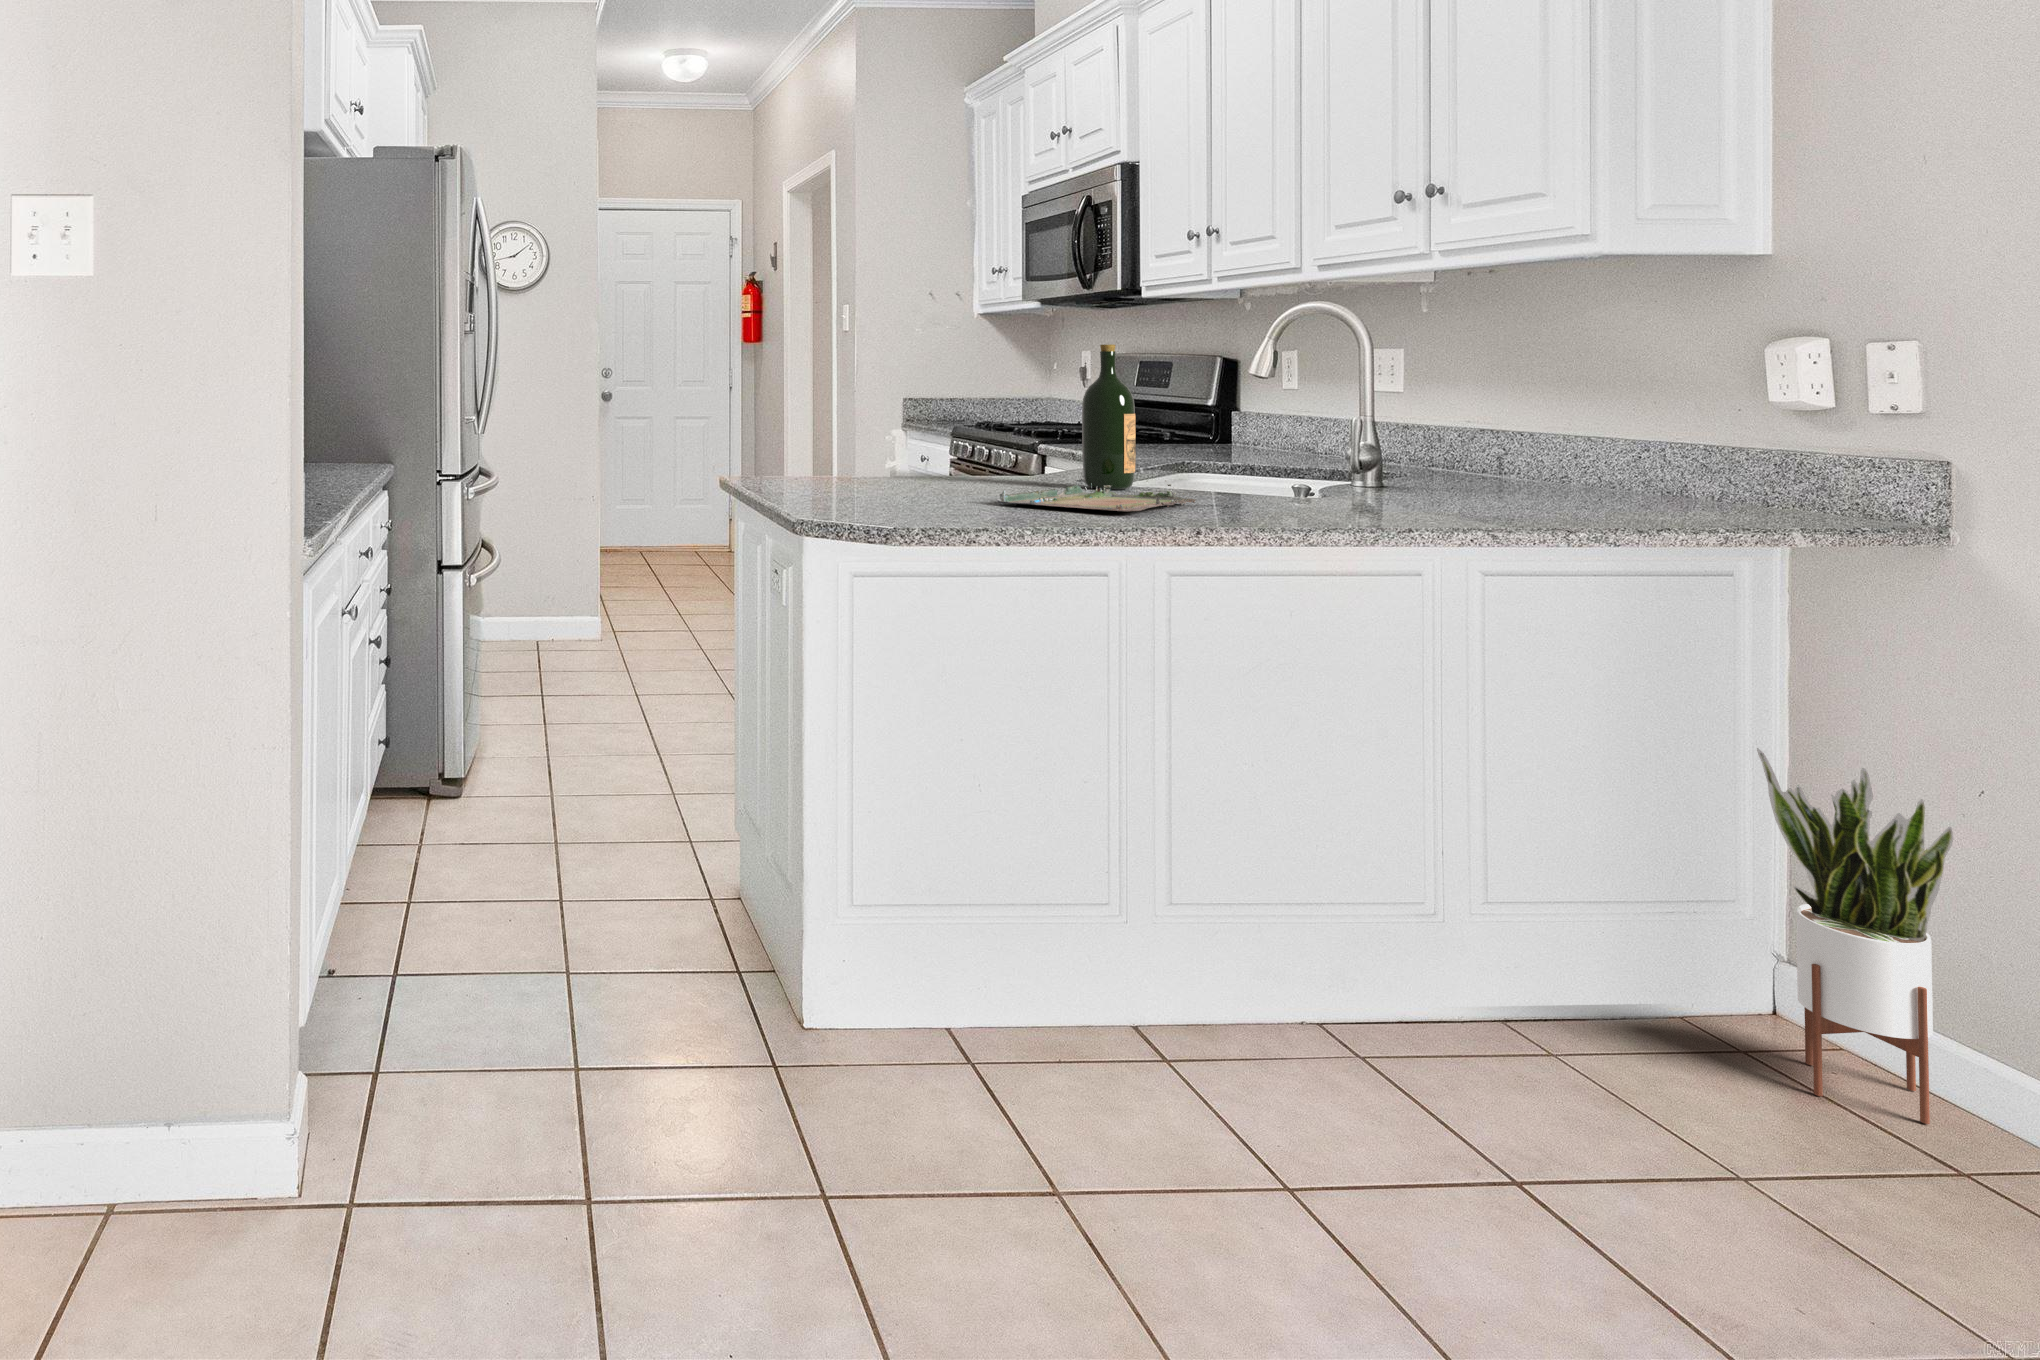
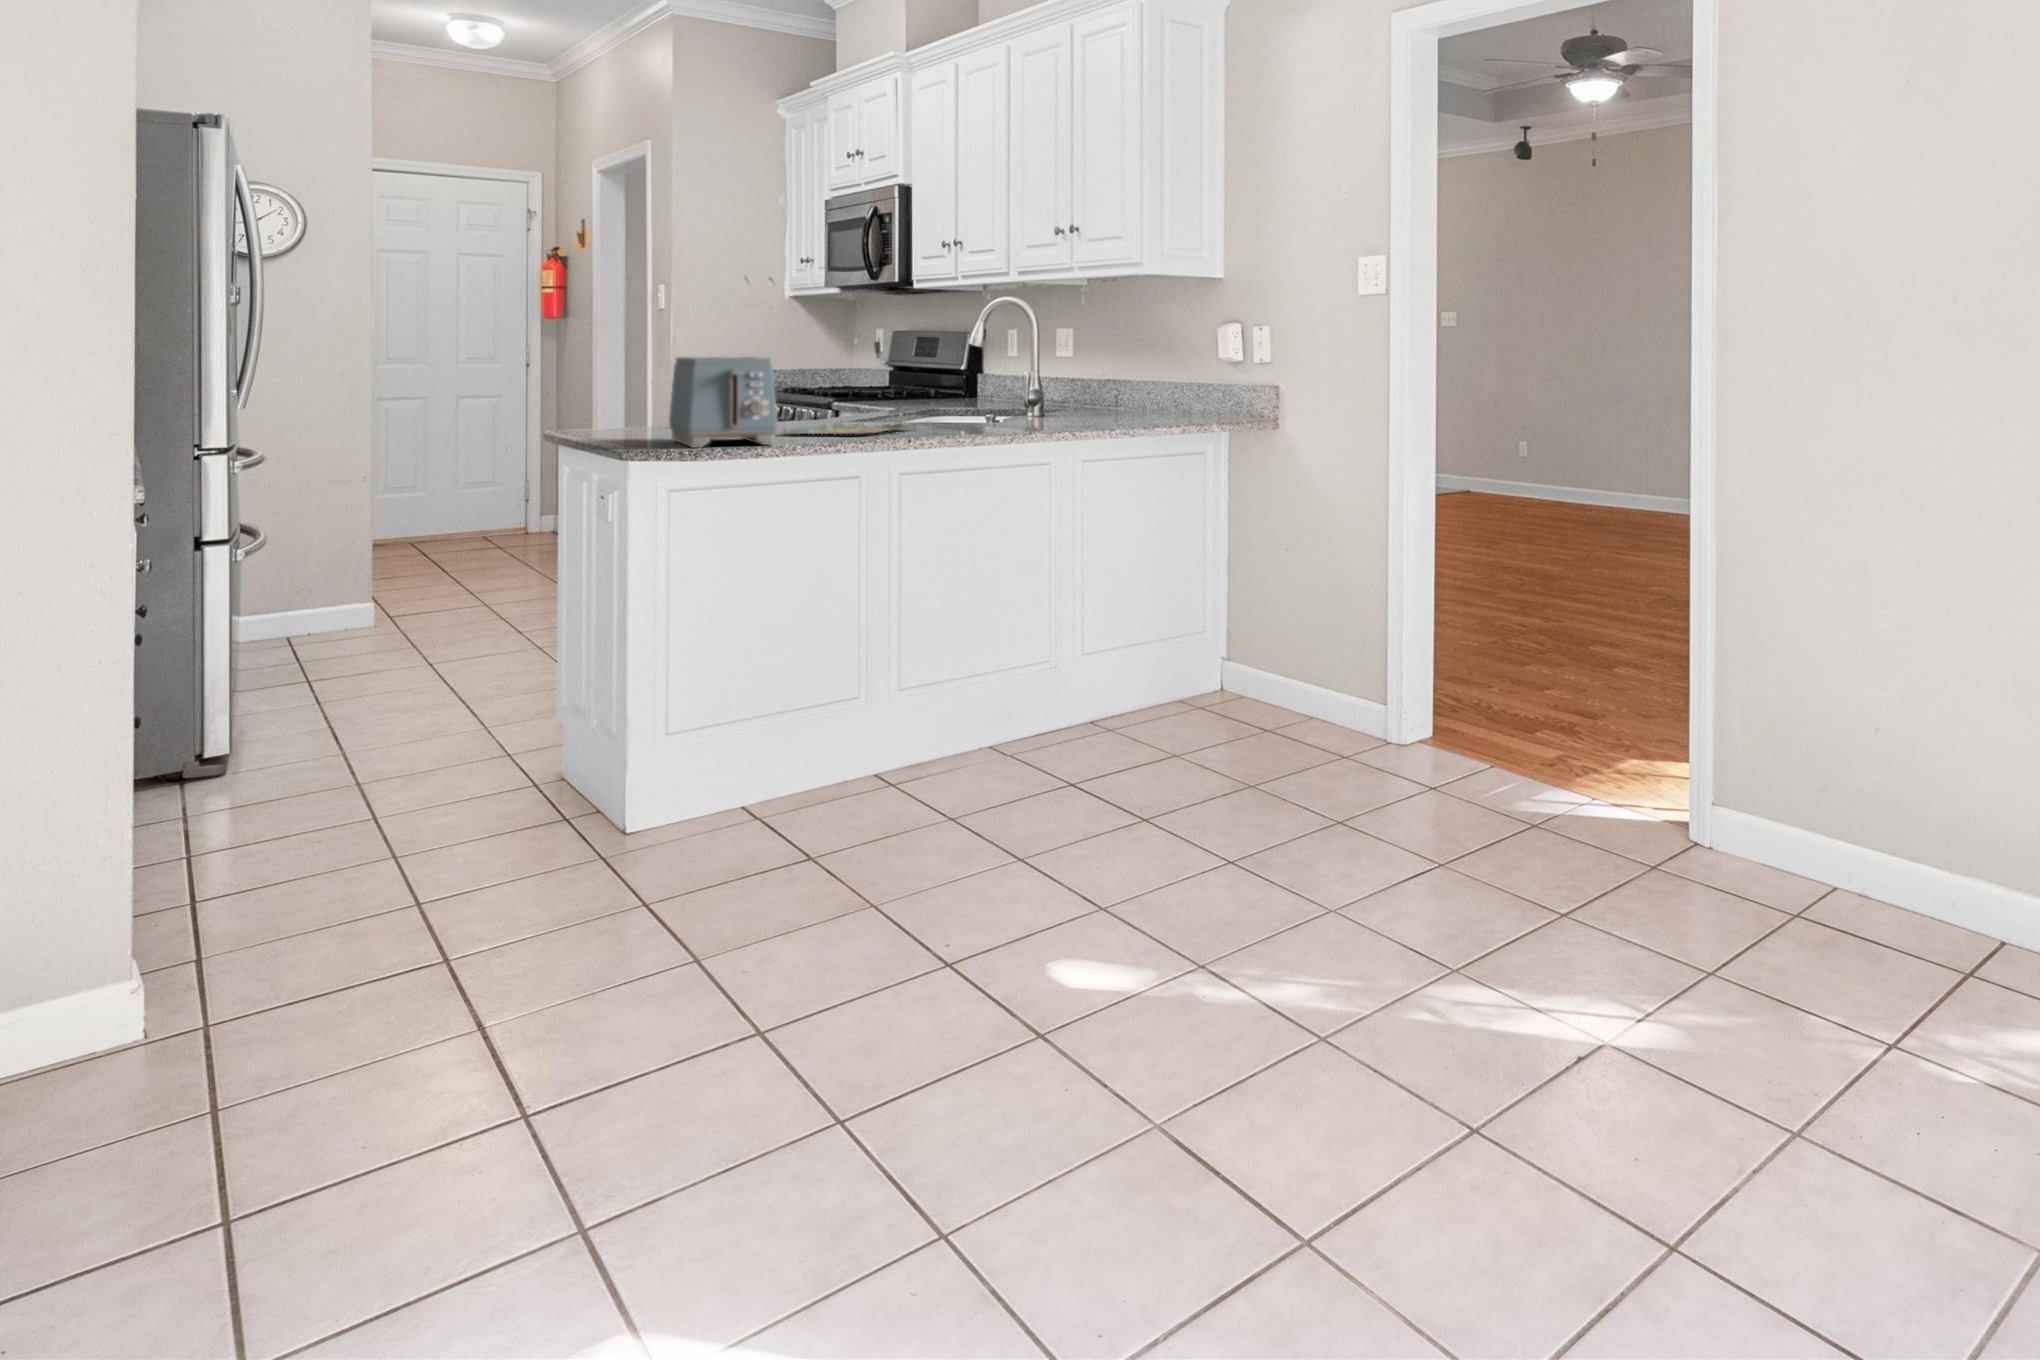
wine bottle: present [1082,344,1136,489] -> none [849,325,886,425]
toaster: none [849,391,1000,527] -> present [669,357,778,448]
potted plant: present [1757,748,1953,1124] -> none [1202,544,1269,716]

